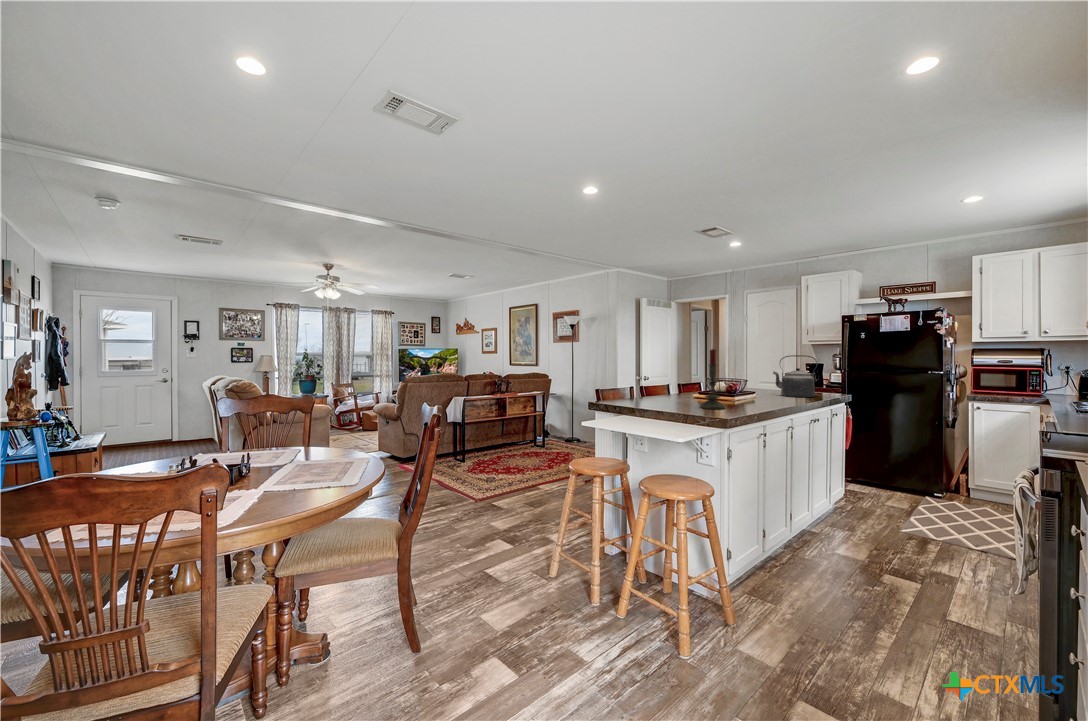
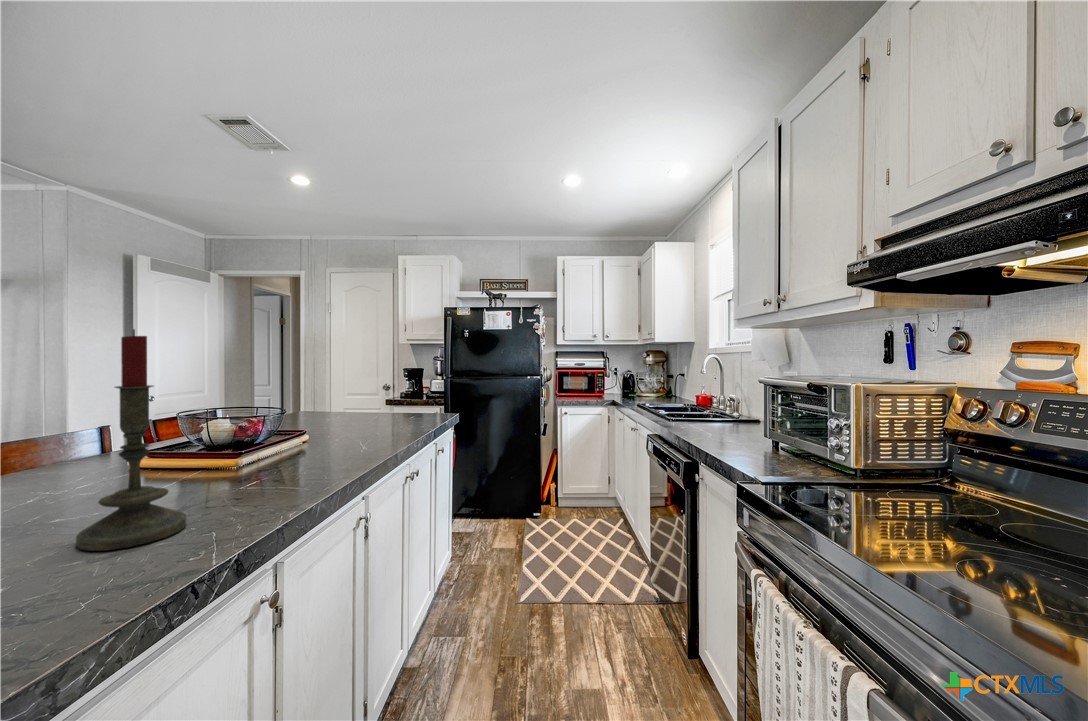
kettle: present [773,355,817,397] -> none [353,357,424,431]

